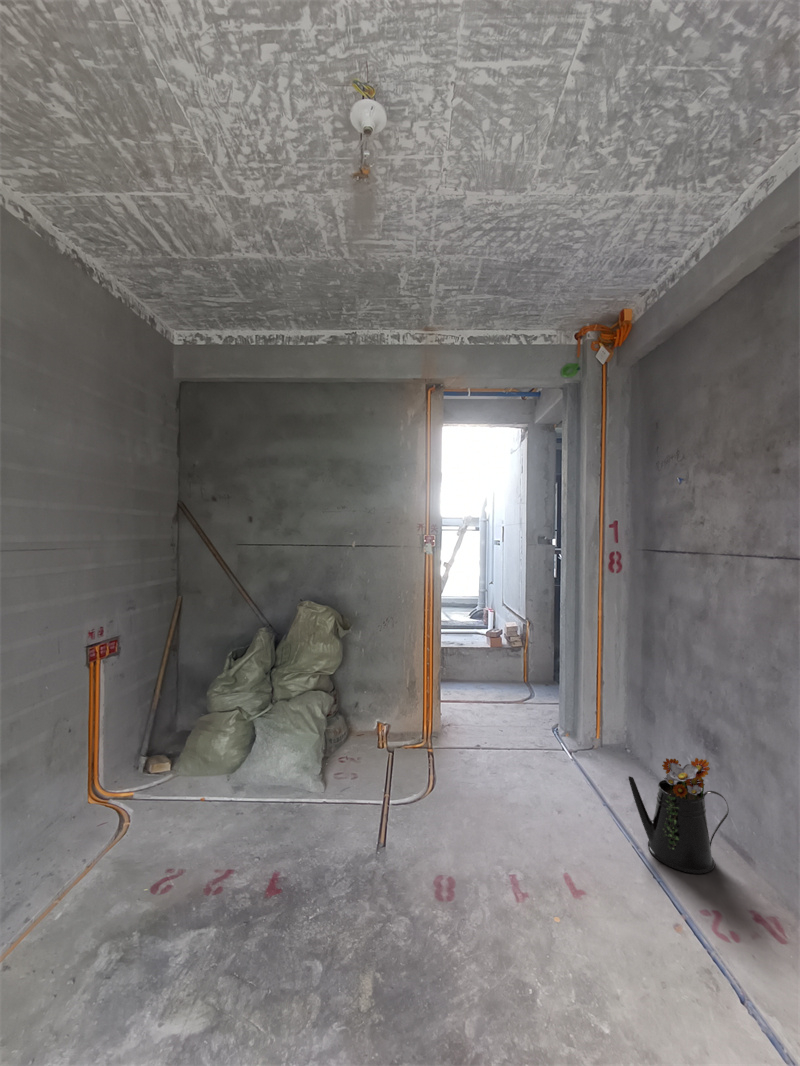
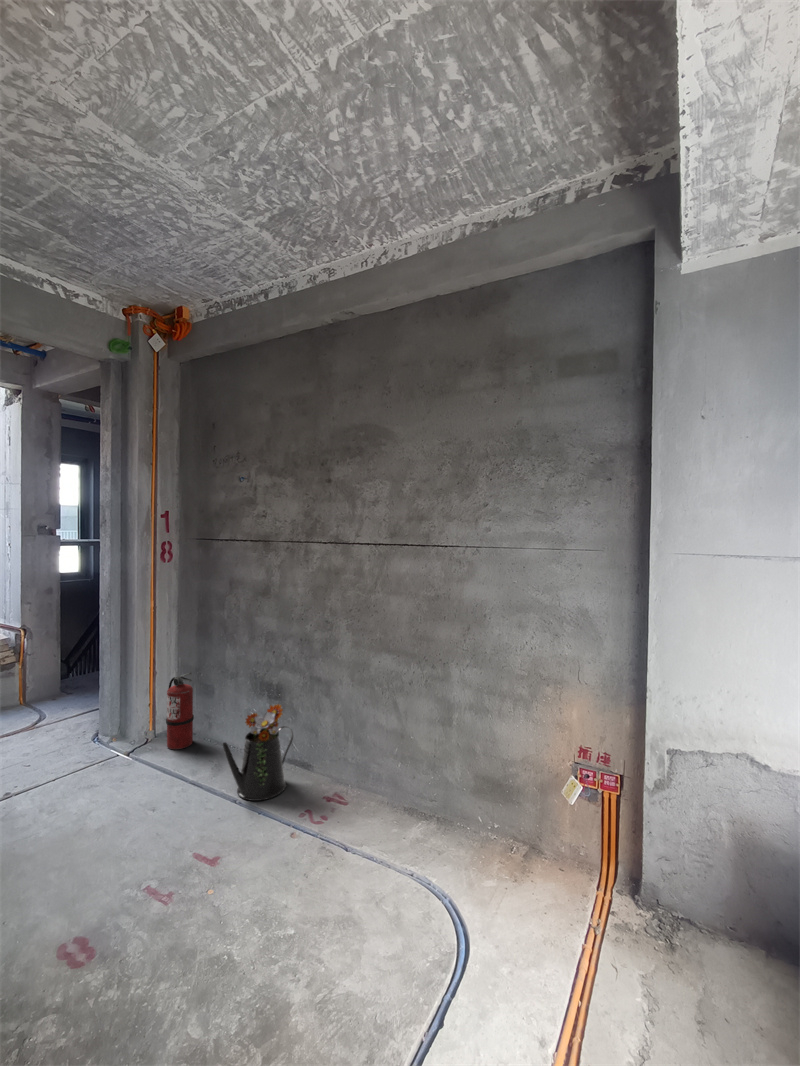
fire extinguisher: none [606,692,635,770] -> present [166,673,194,749]

